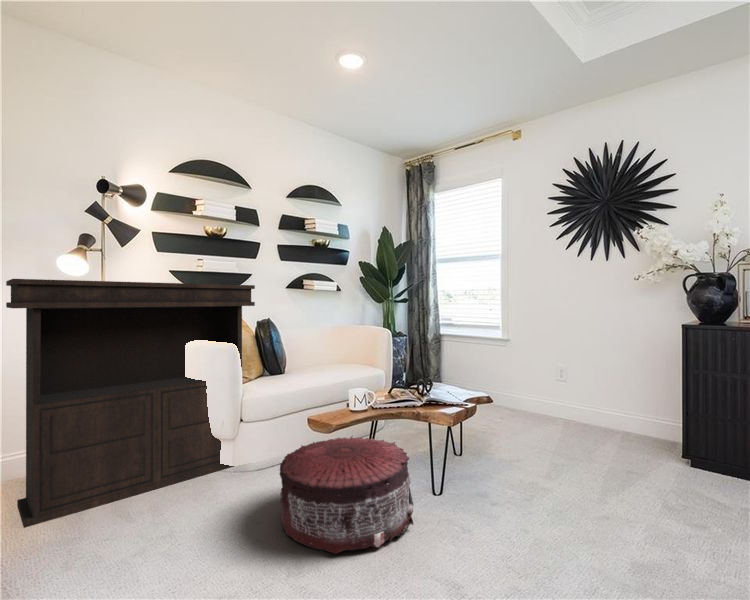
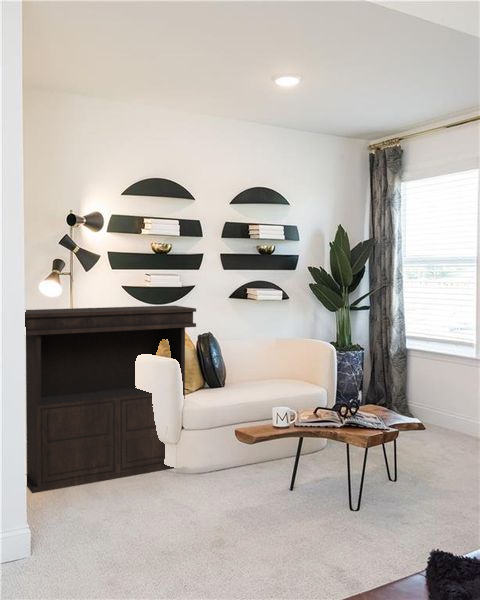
pouf: present [280,436,414,554] -> none [211,447,316,529]

